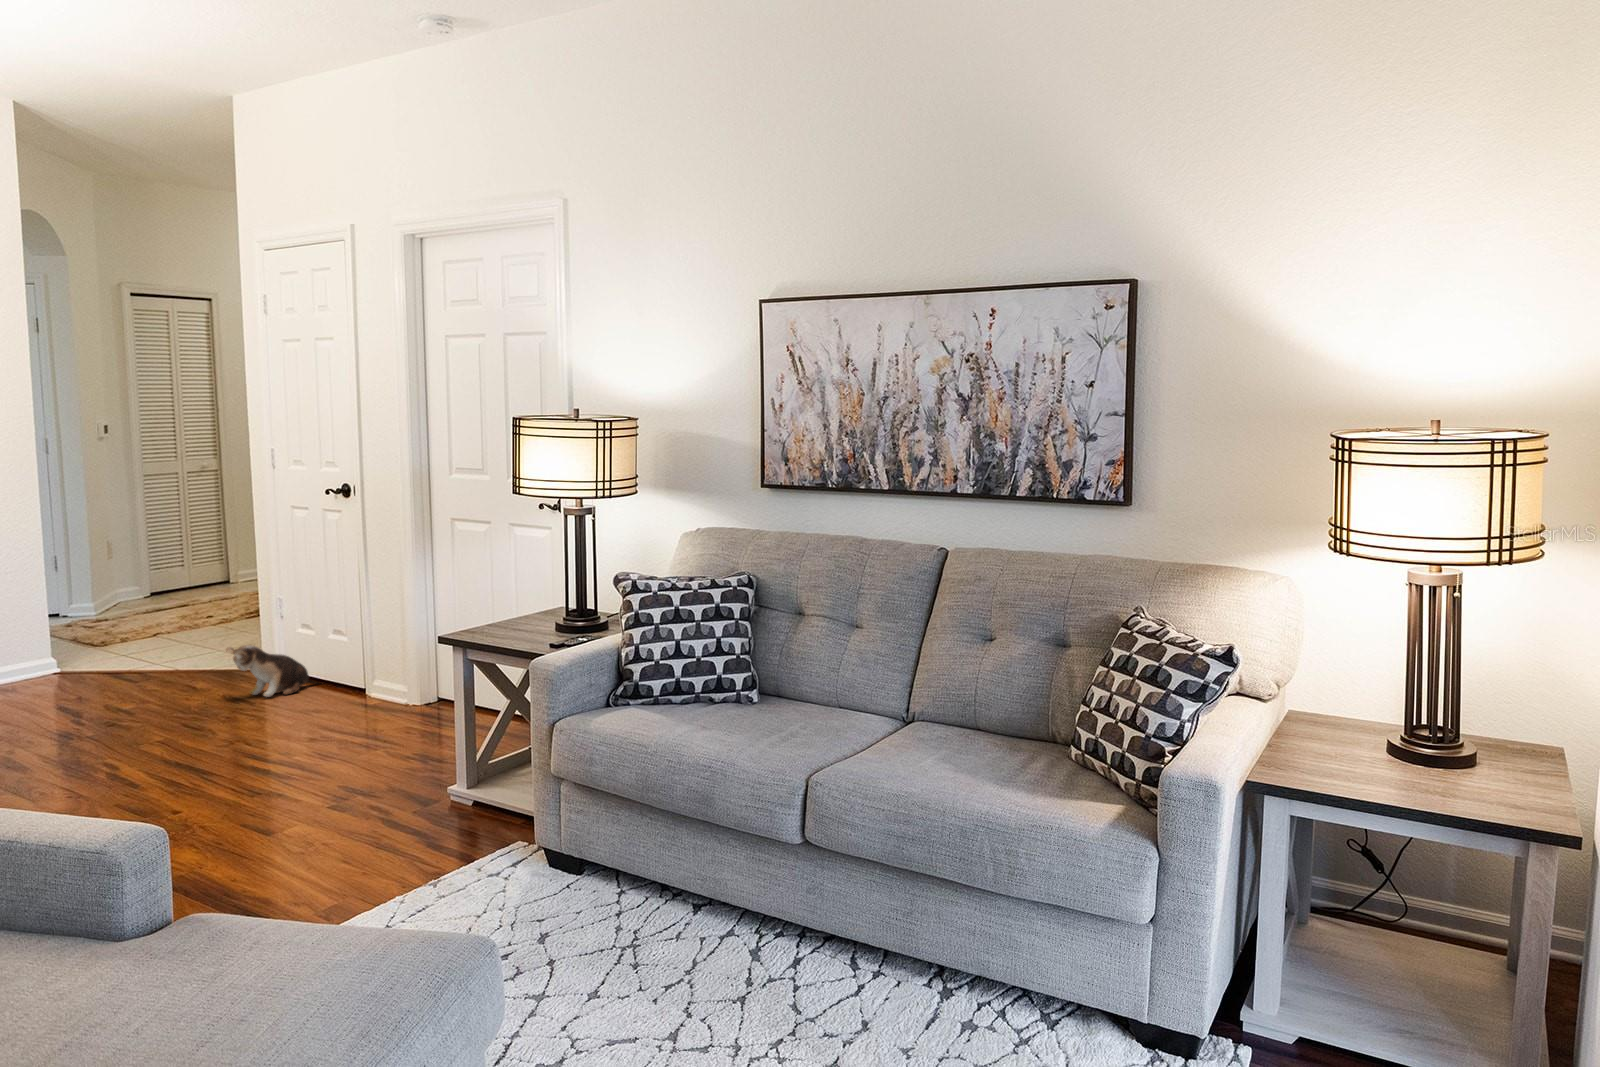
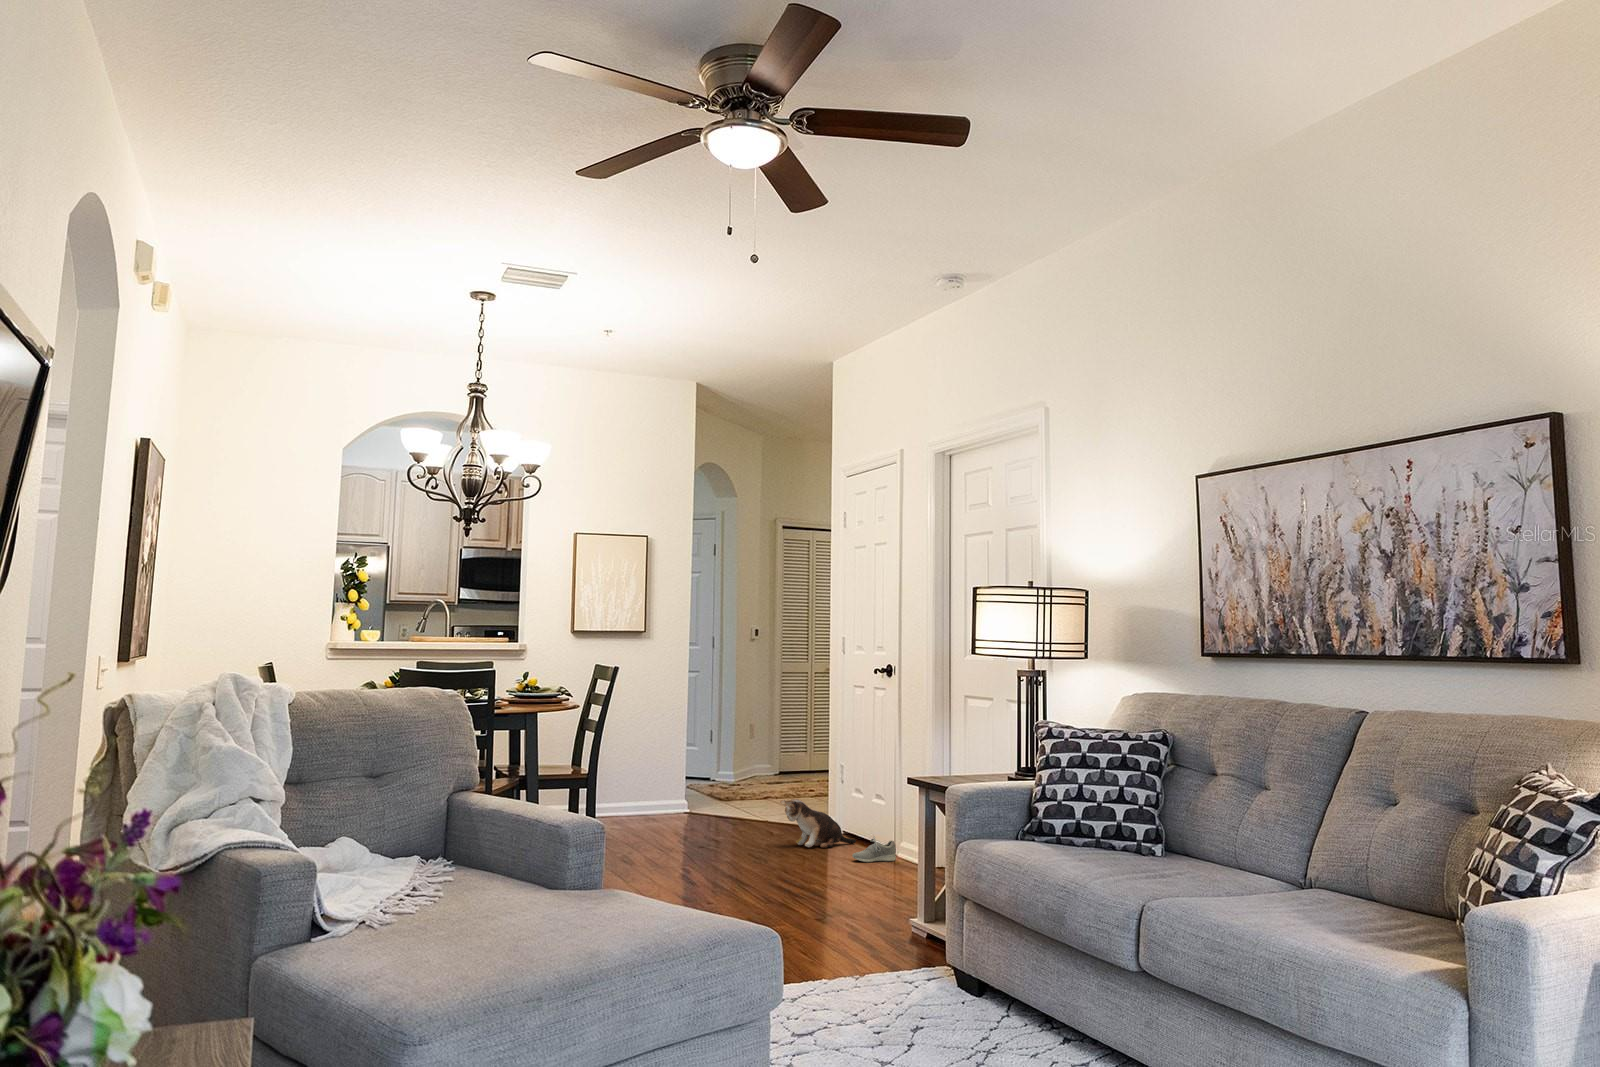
shoe: none [331,675,384,708] -> present [852,836,896,862]

